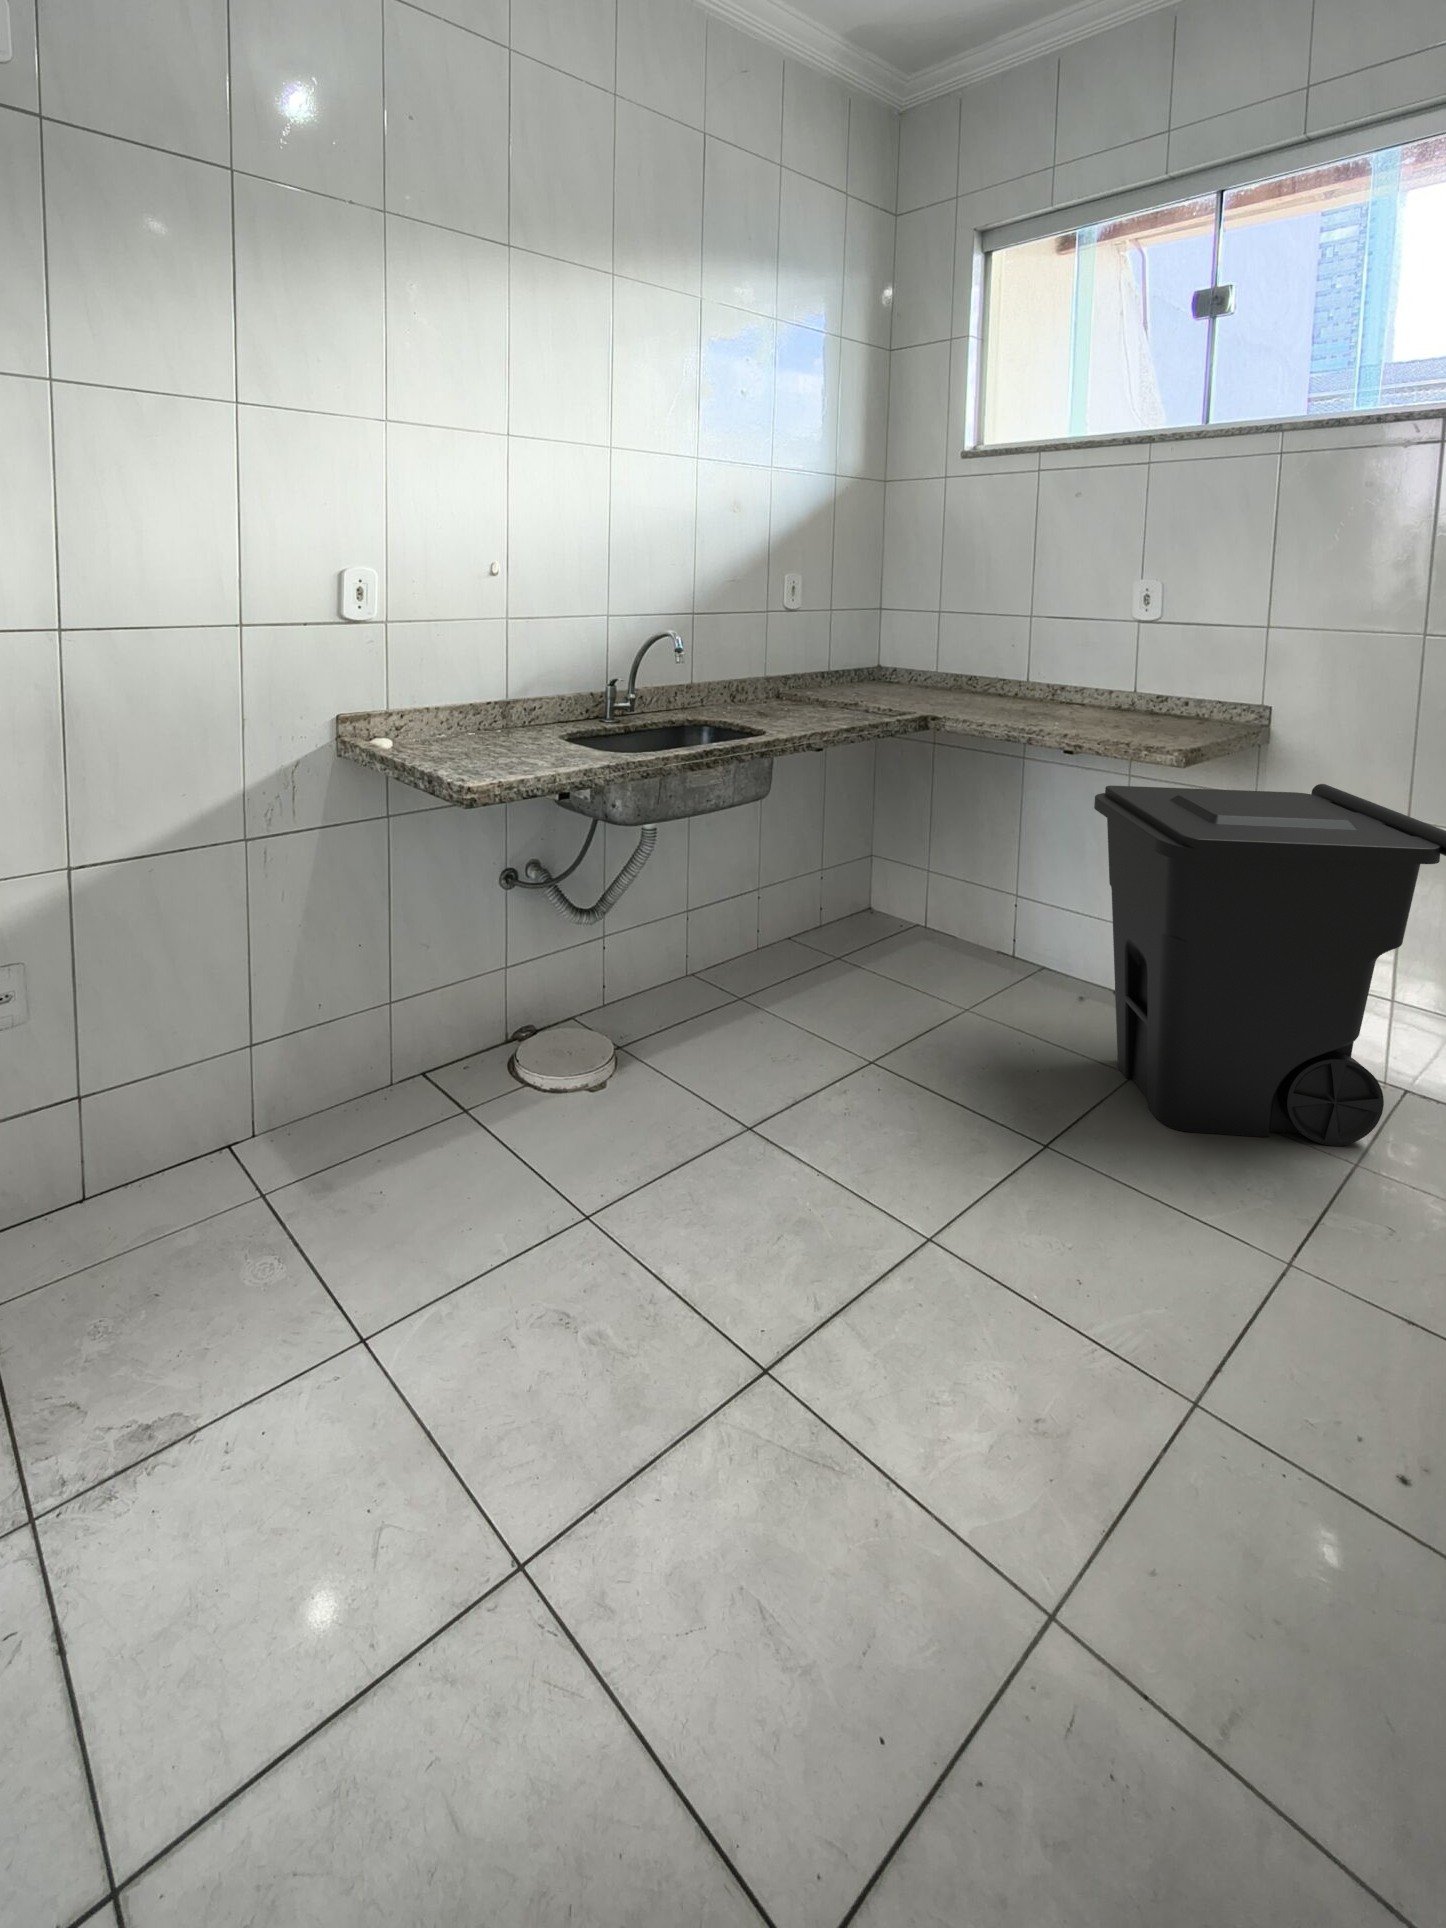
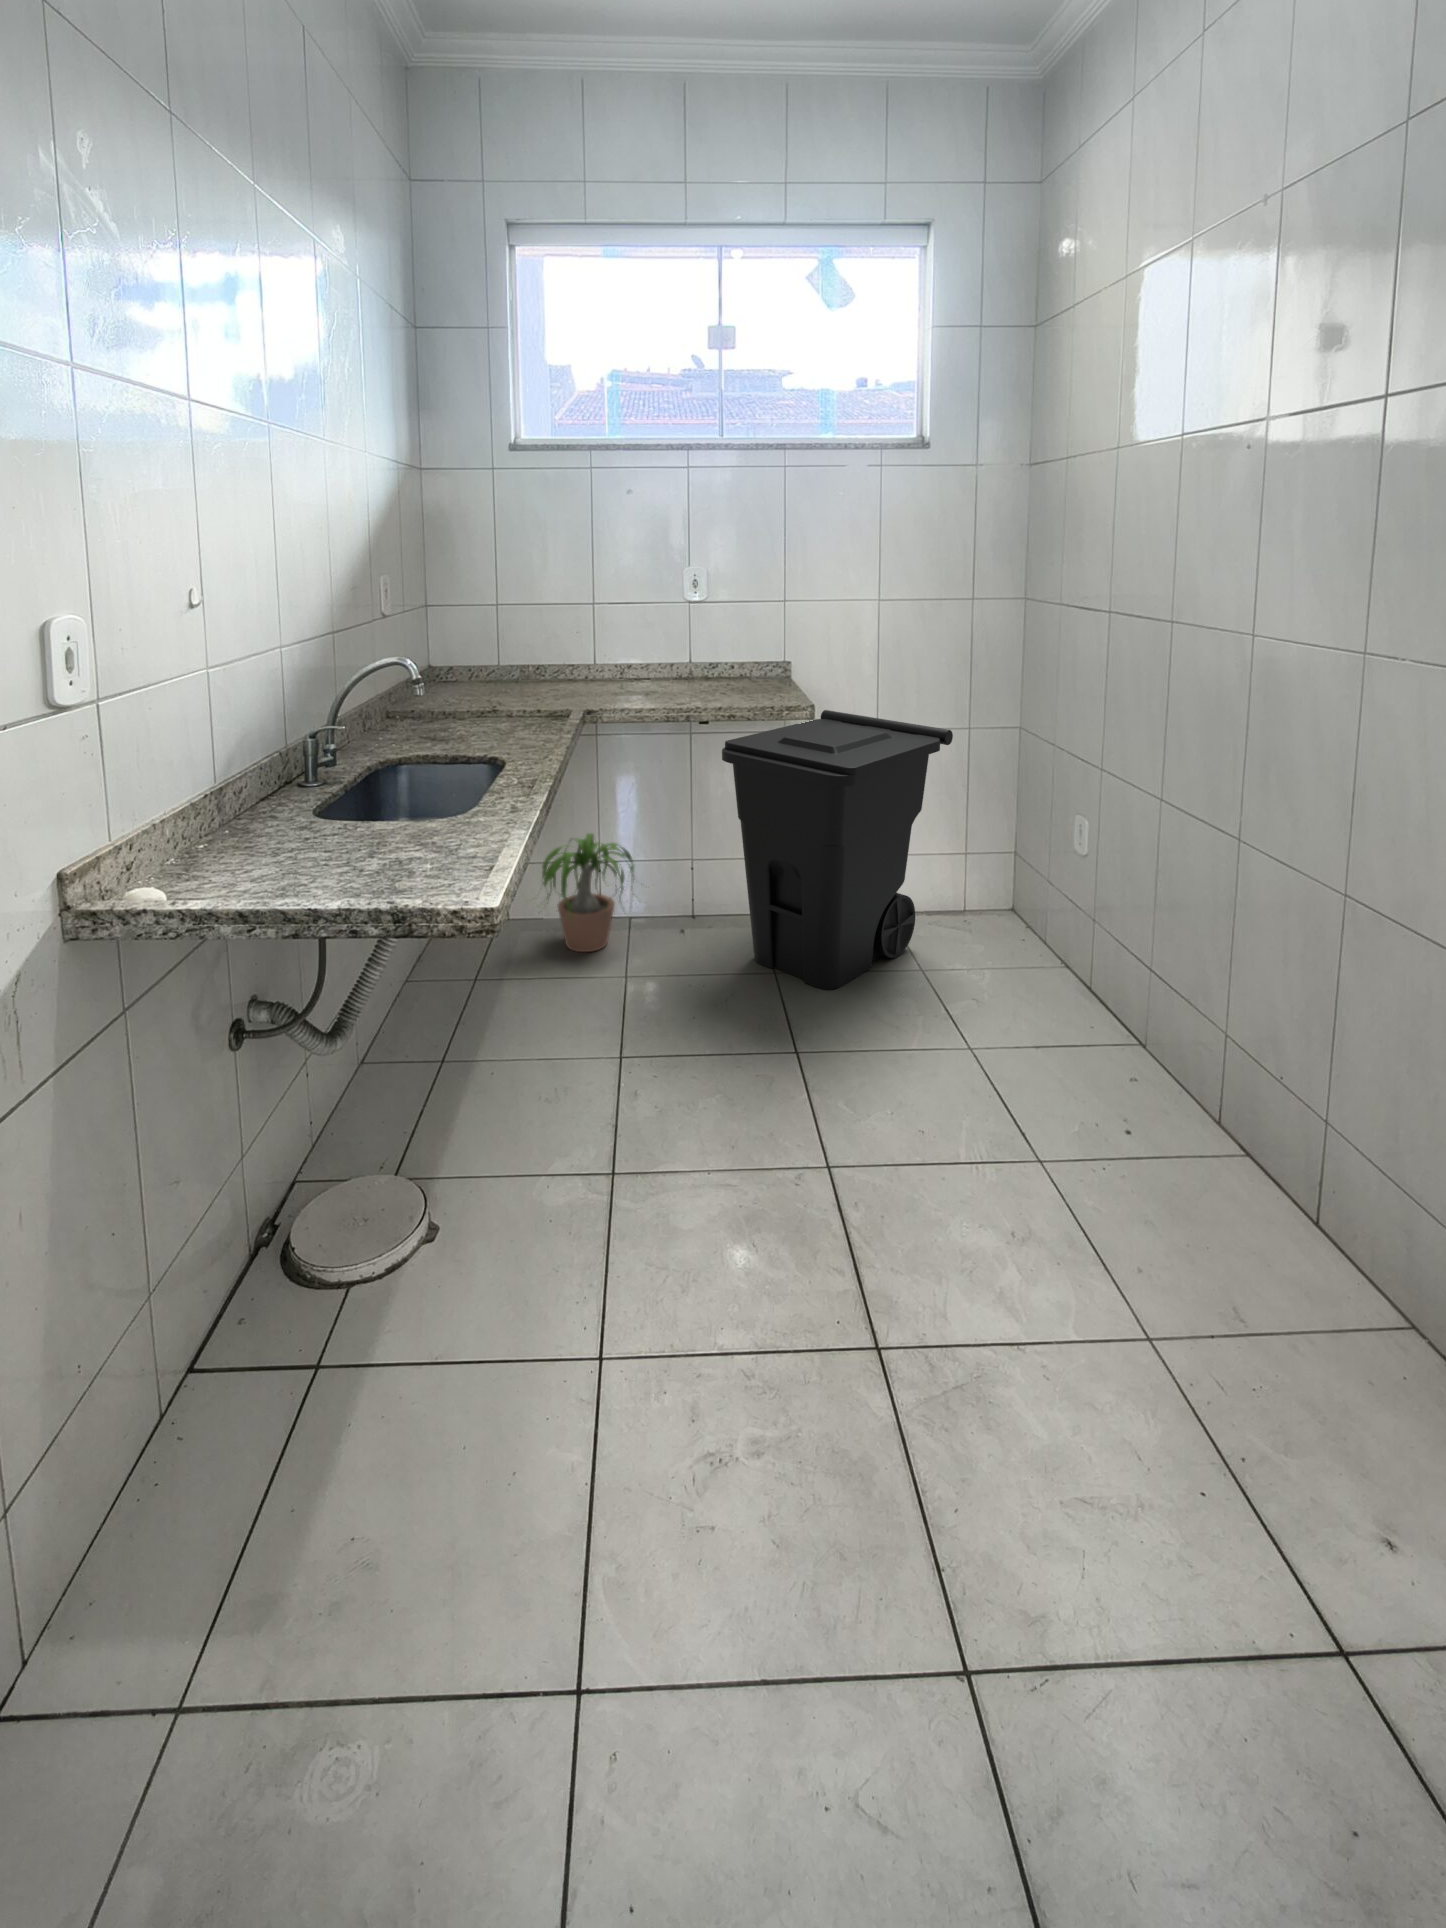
potted plant: none [888,861,1034,985] -> present [542,833,634,952]

